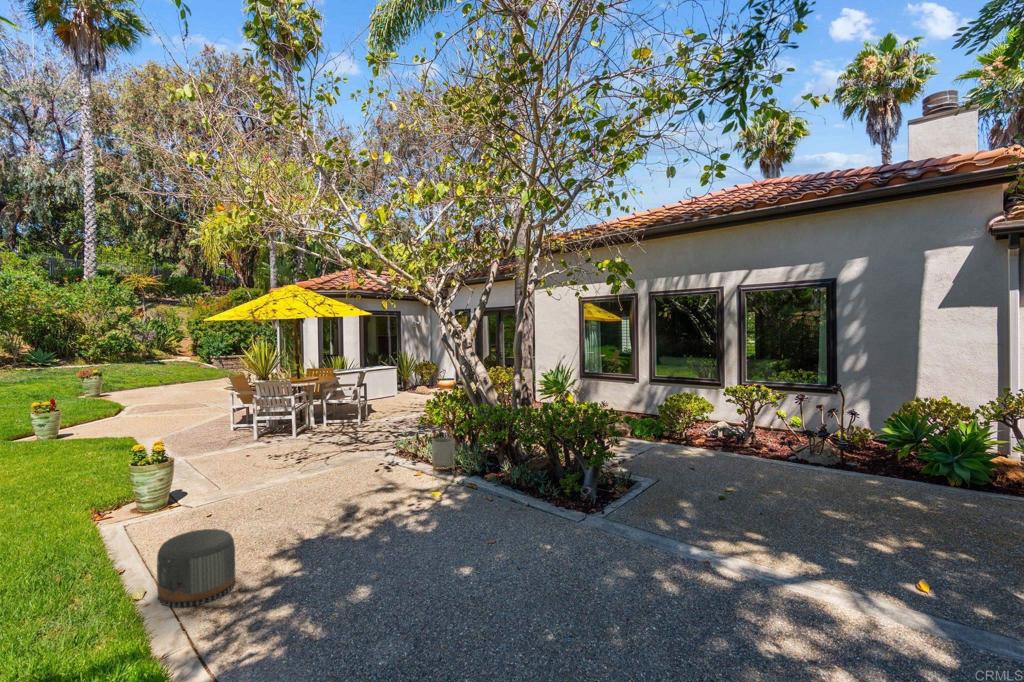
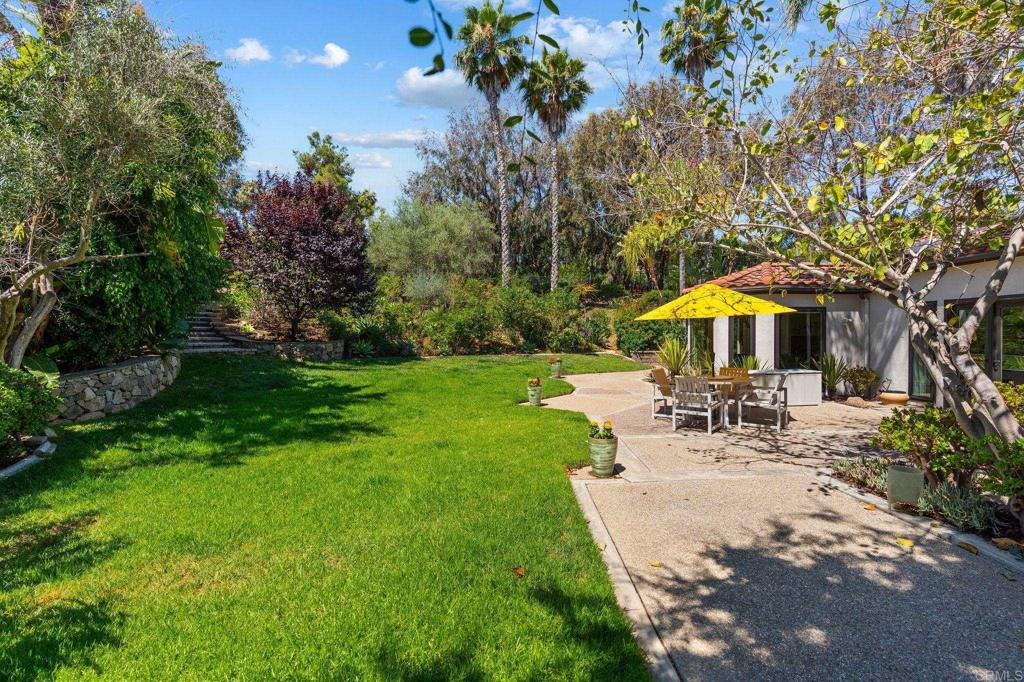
pouf: present [157,529,235,608] -> none [602,517,668,593]

